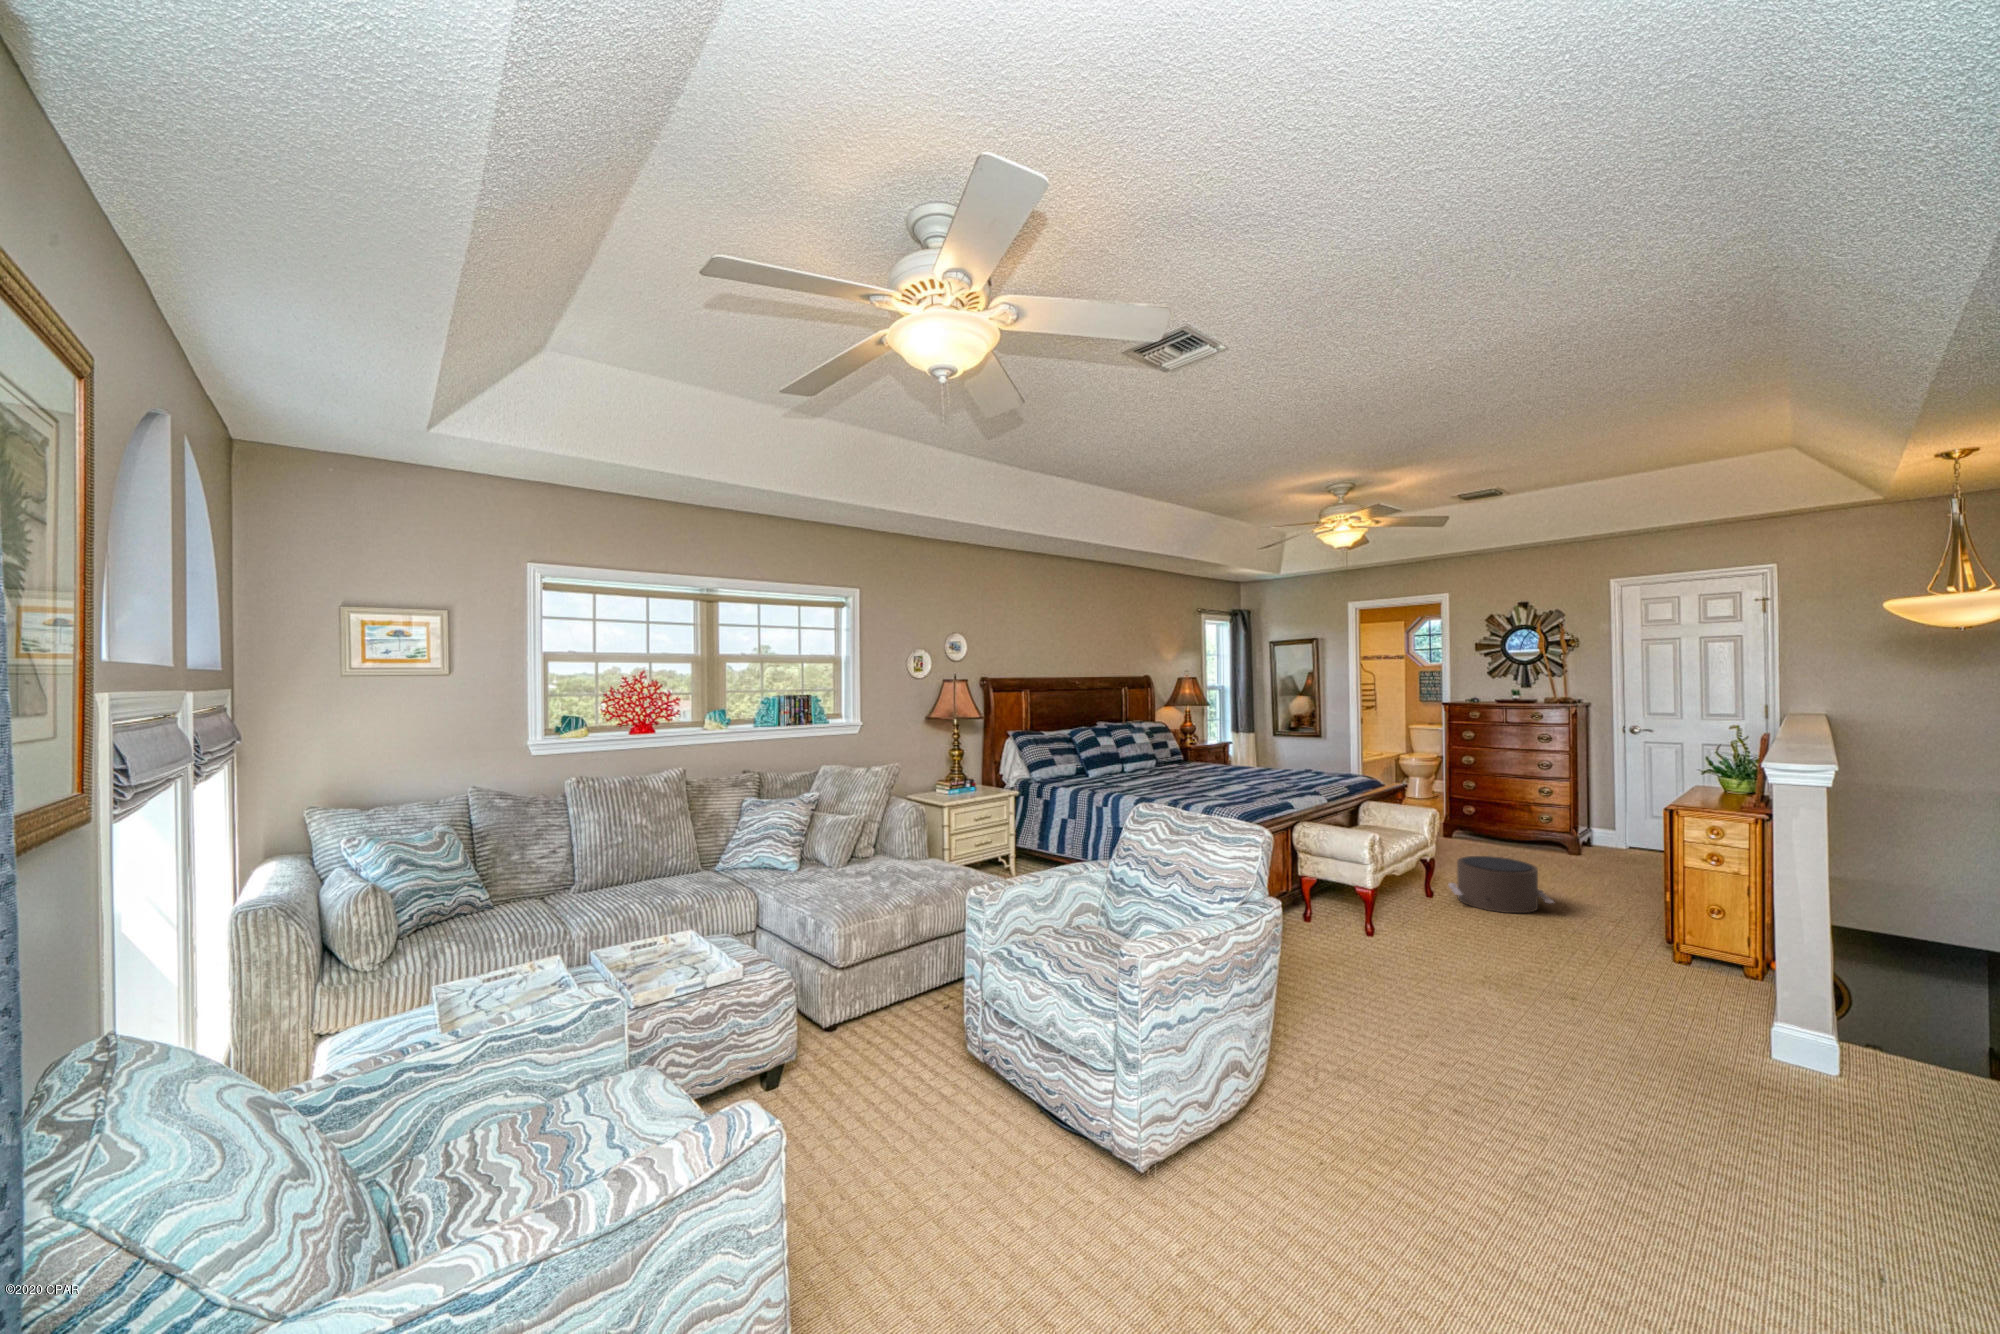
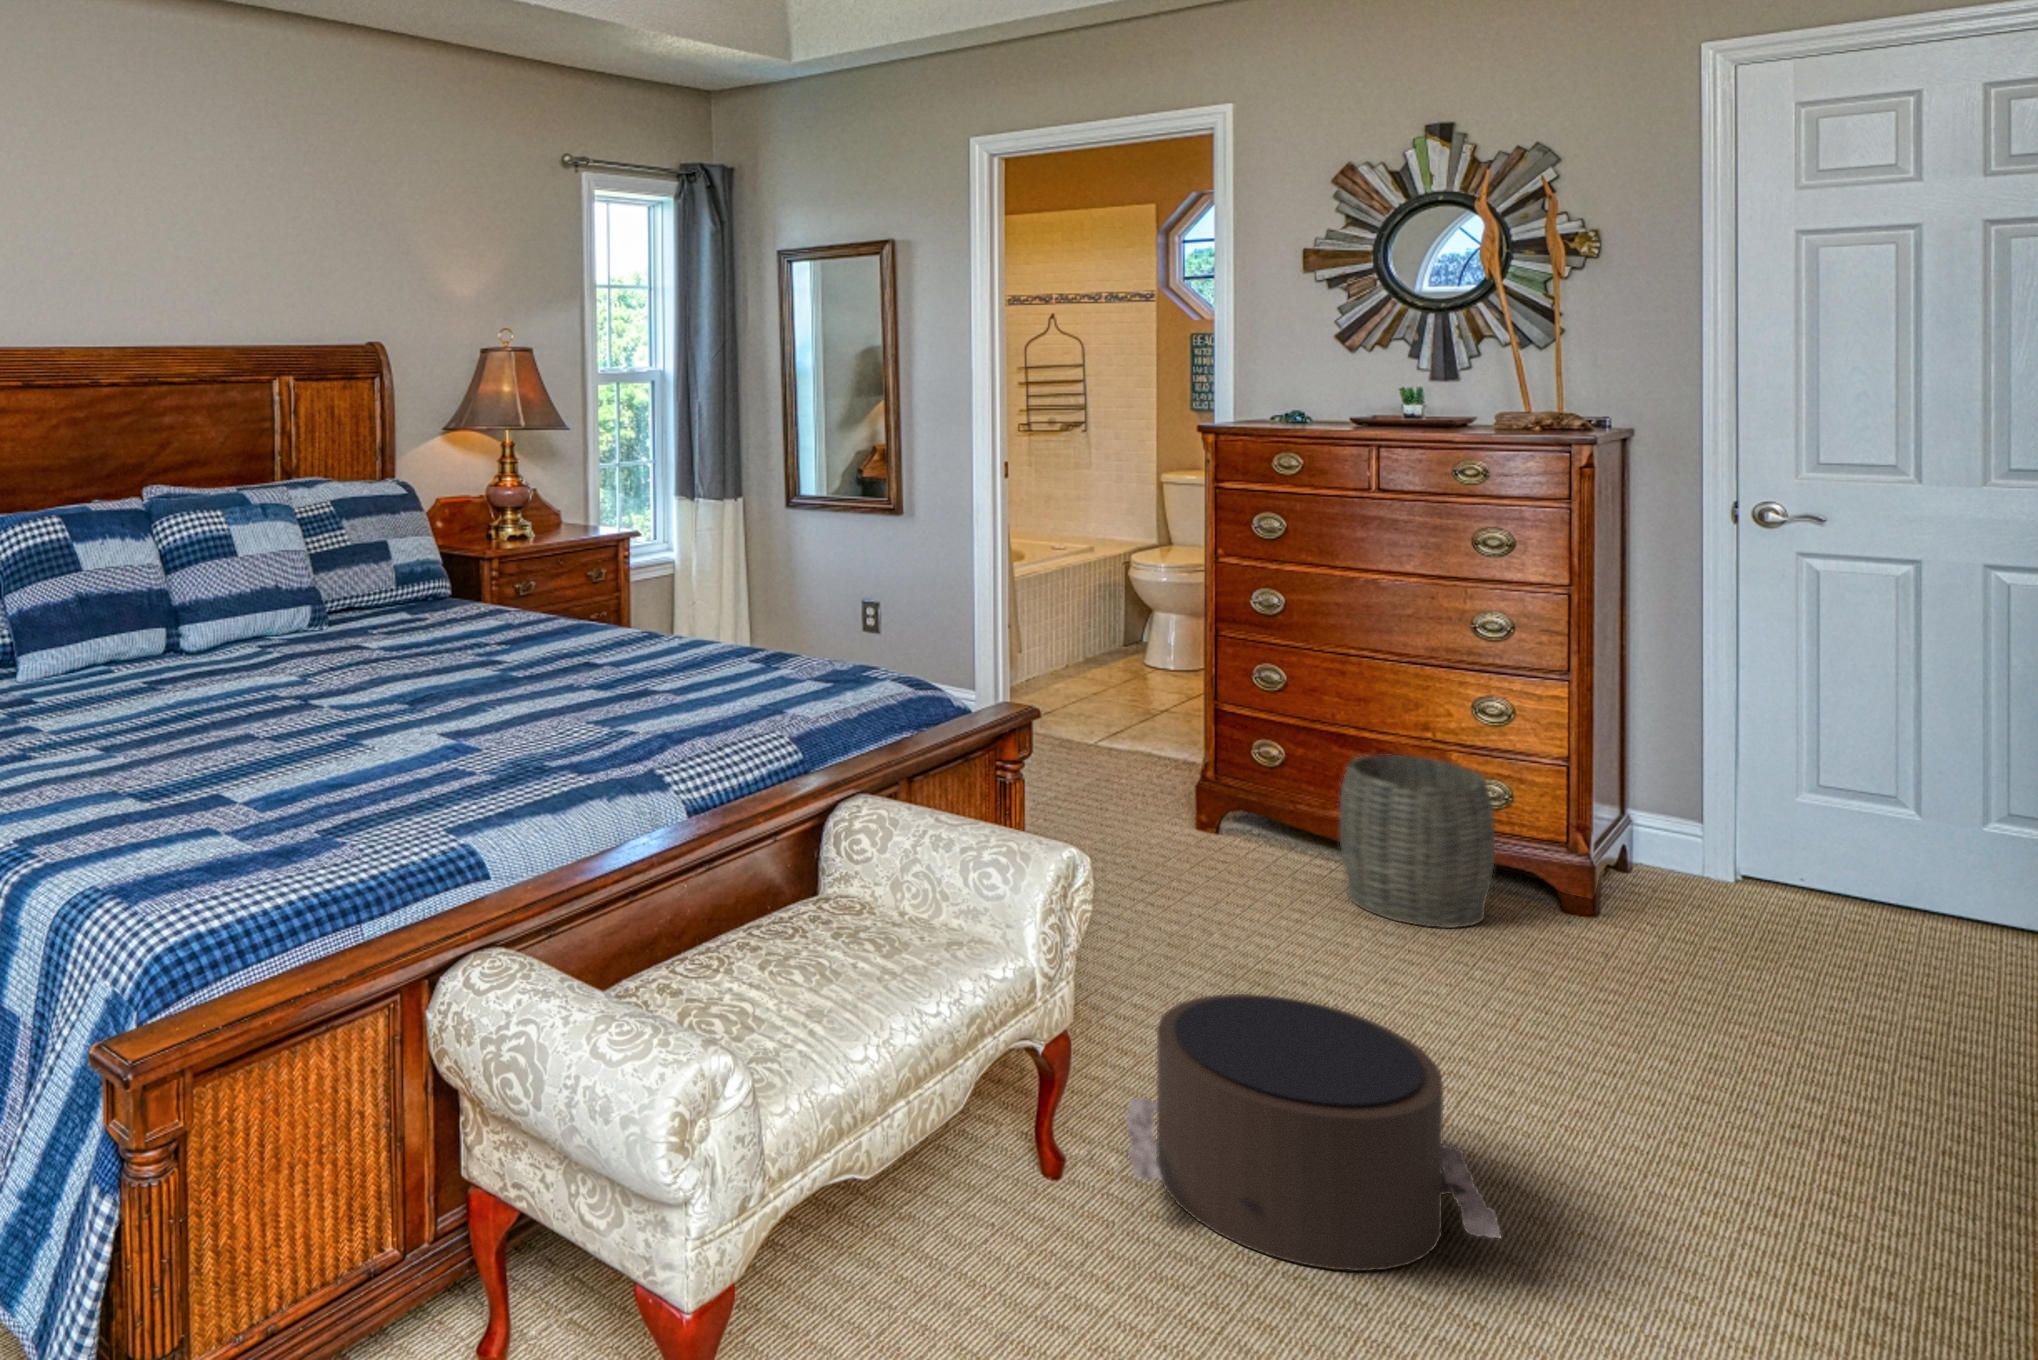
woven basket: none [1496,808,1547,859] -> present [1340,755,1495,928]

